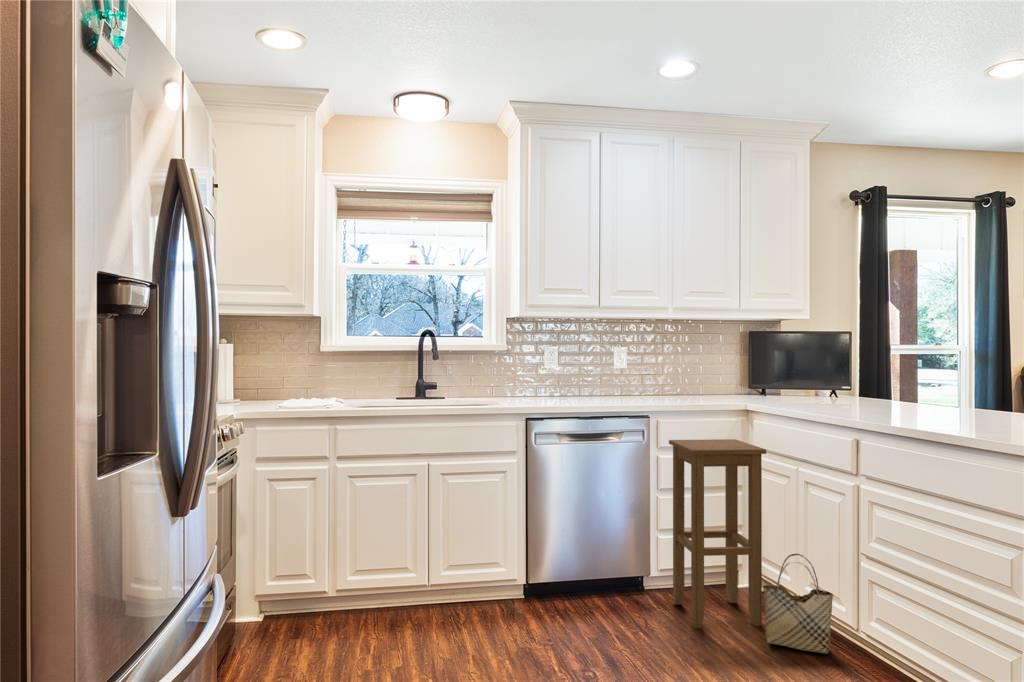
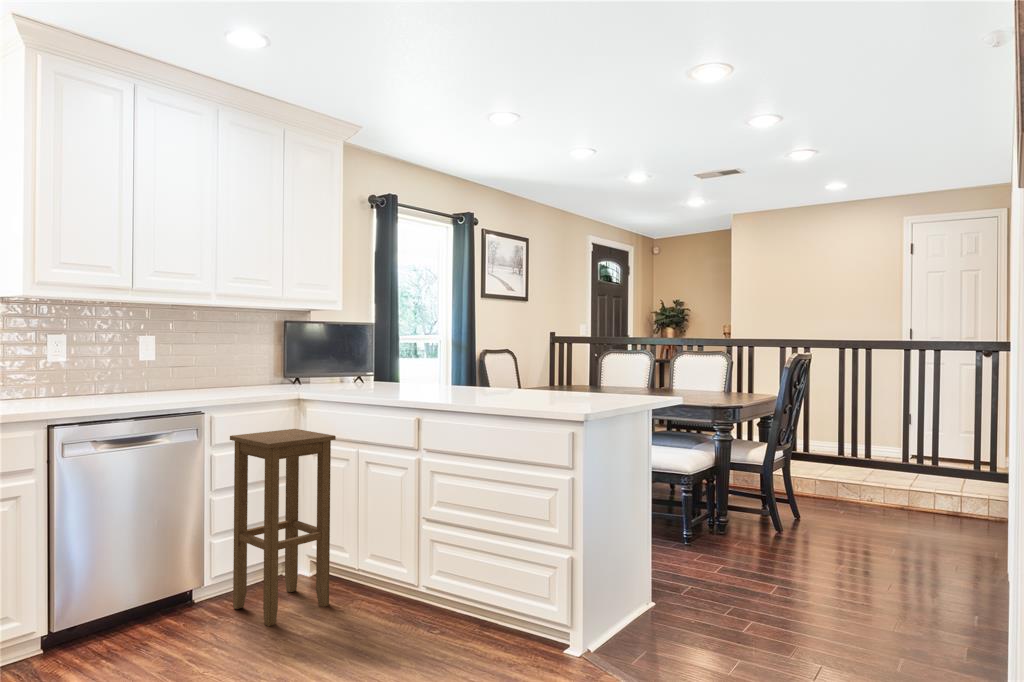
woven basket: present [763,554,833,654] -> none [338,529,398,619]

